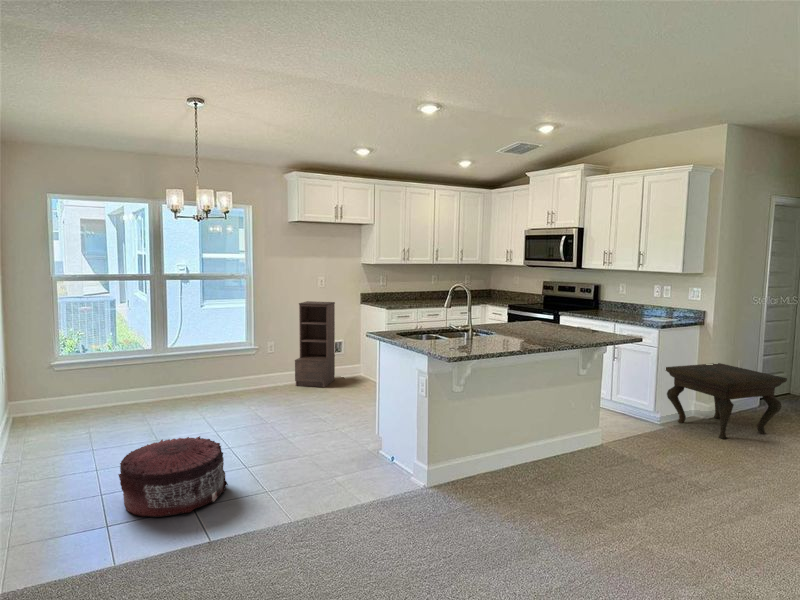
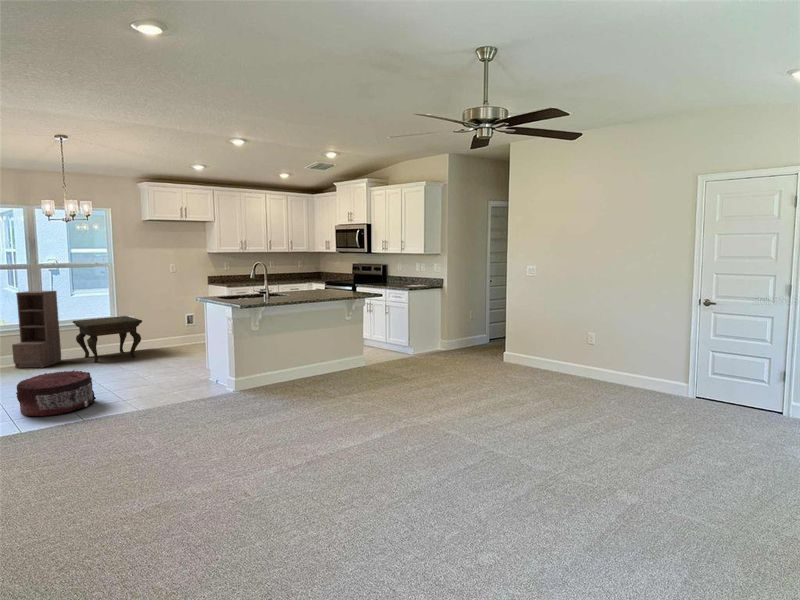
bookshelf: present [295,301,335,387] -> present [12,291,61,368]
side table: present [666,363,787,439] -> present [73,316,142,363]

